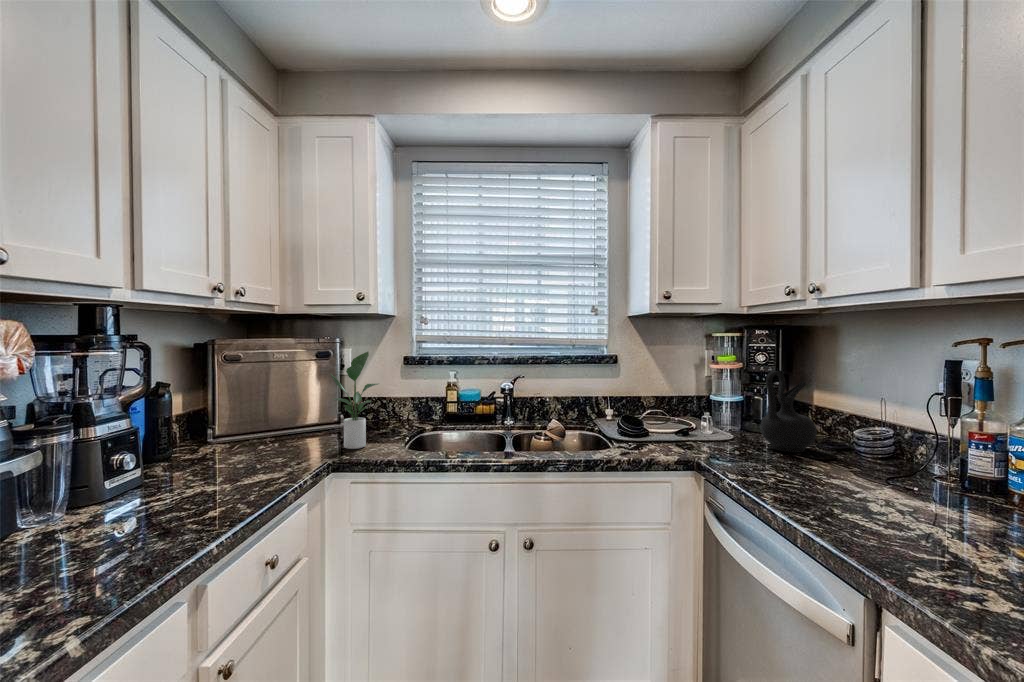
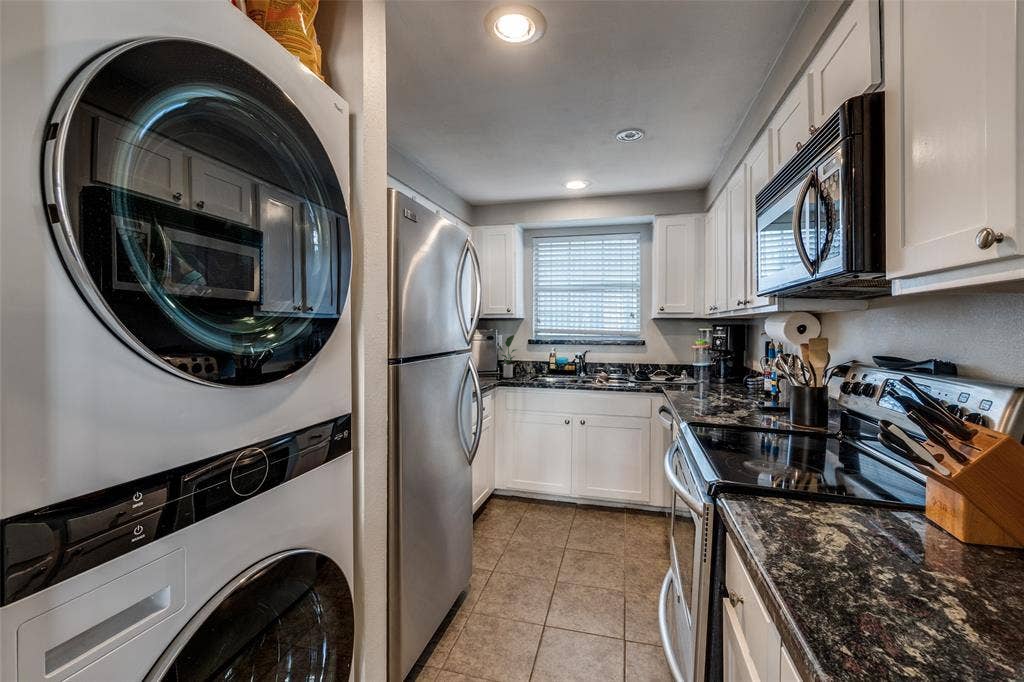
ceramic jug: present [760,371,817,452] -> none [705,345,731,385]

